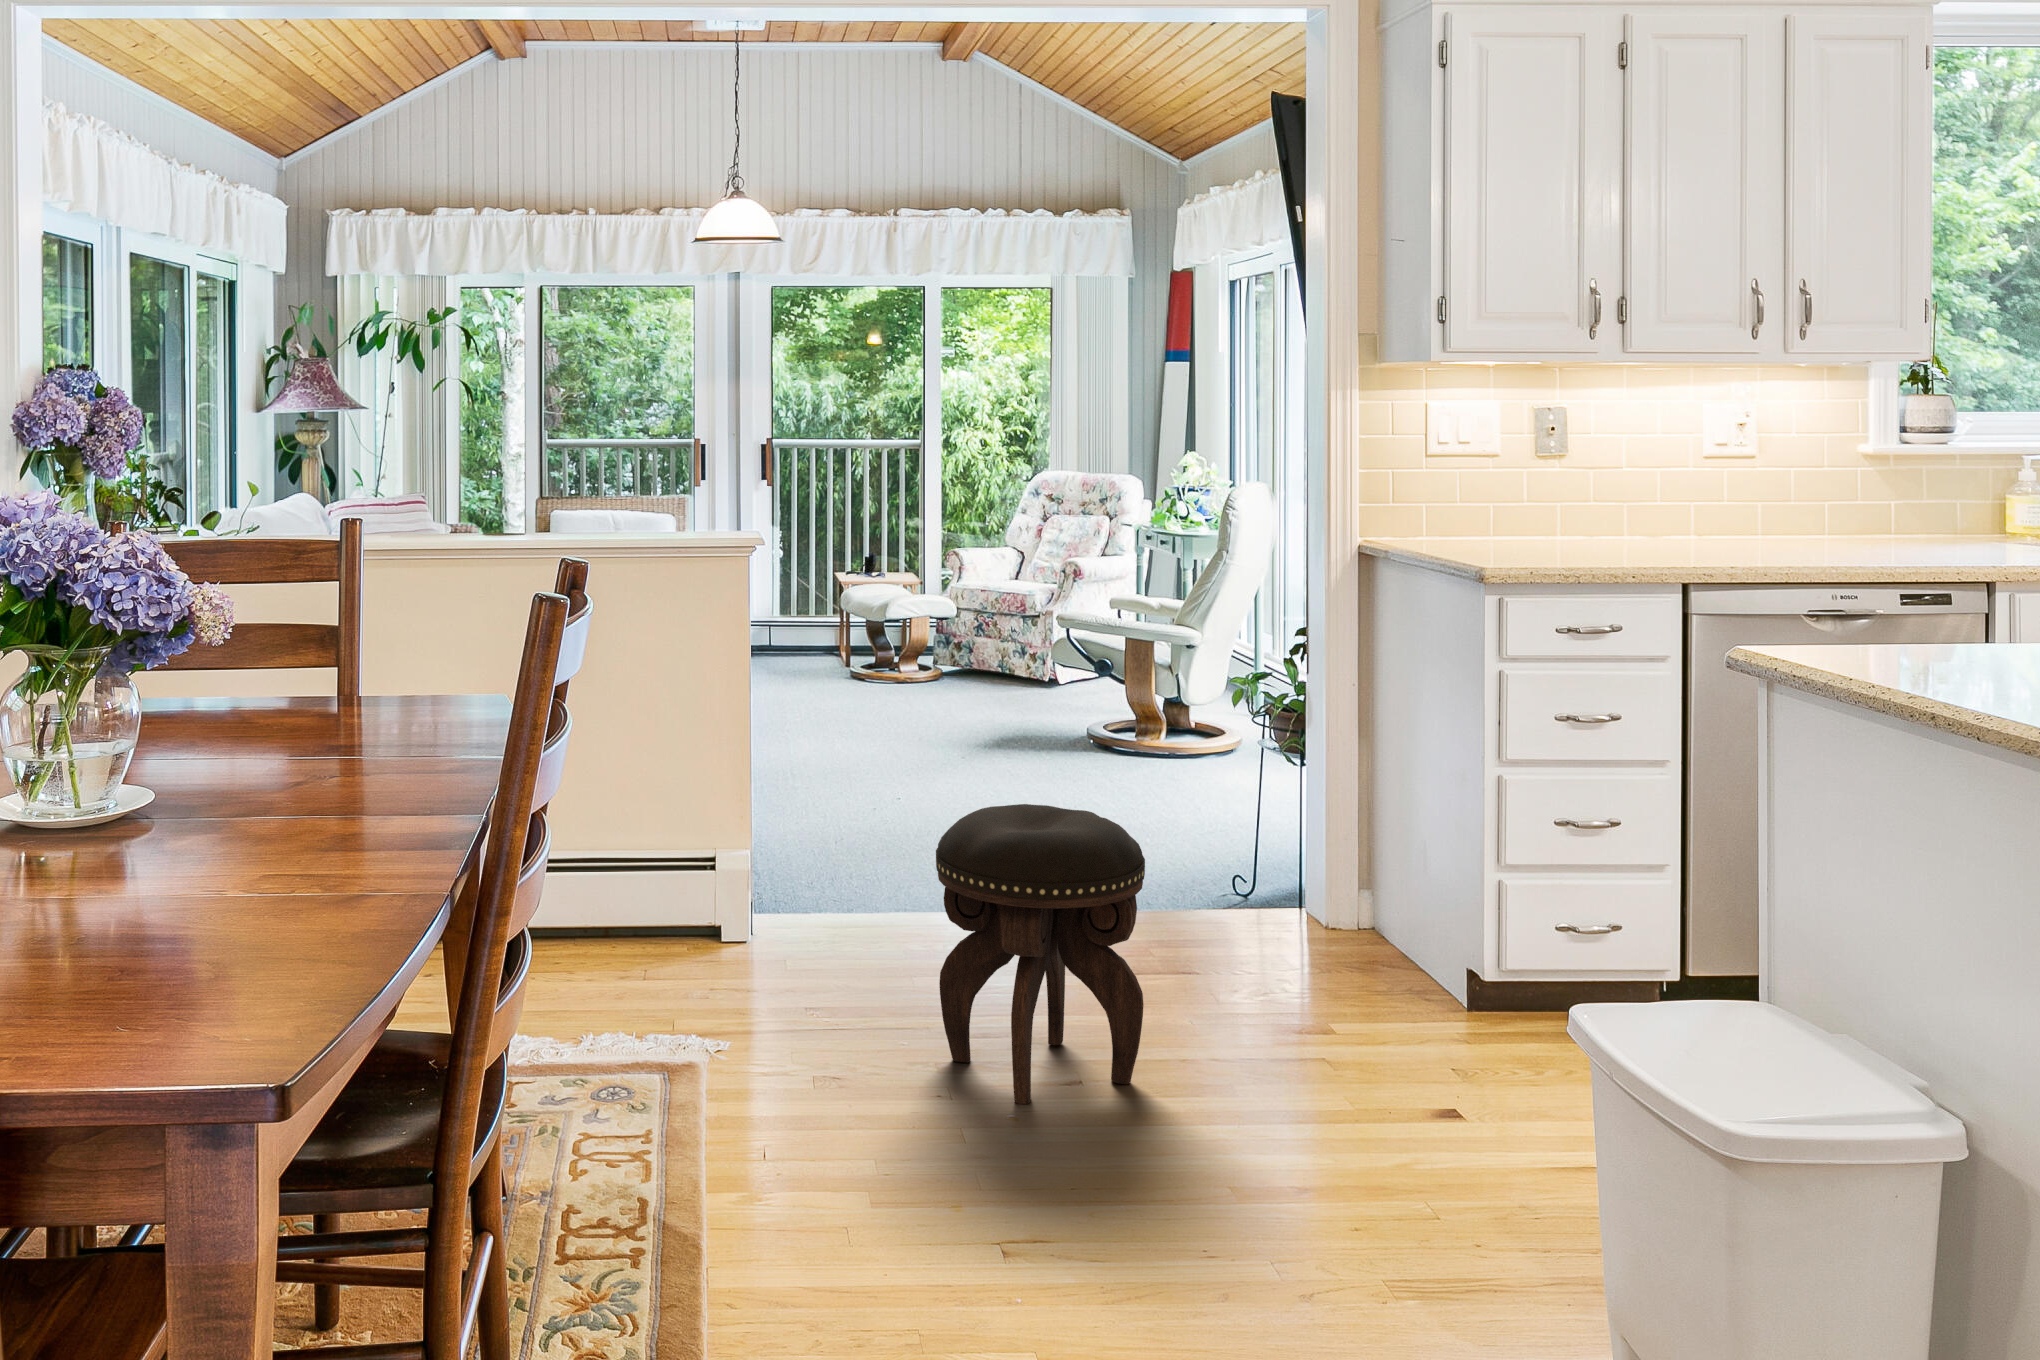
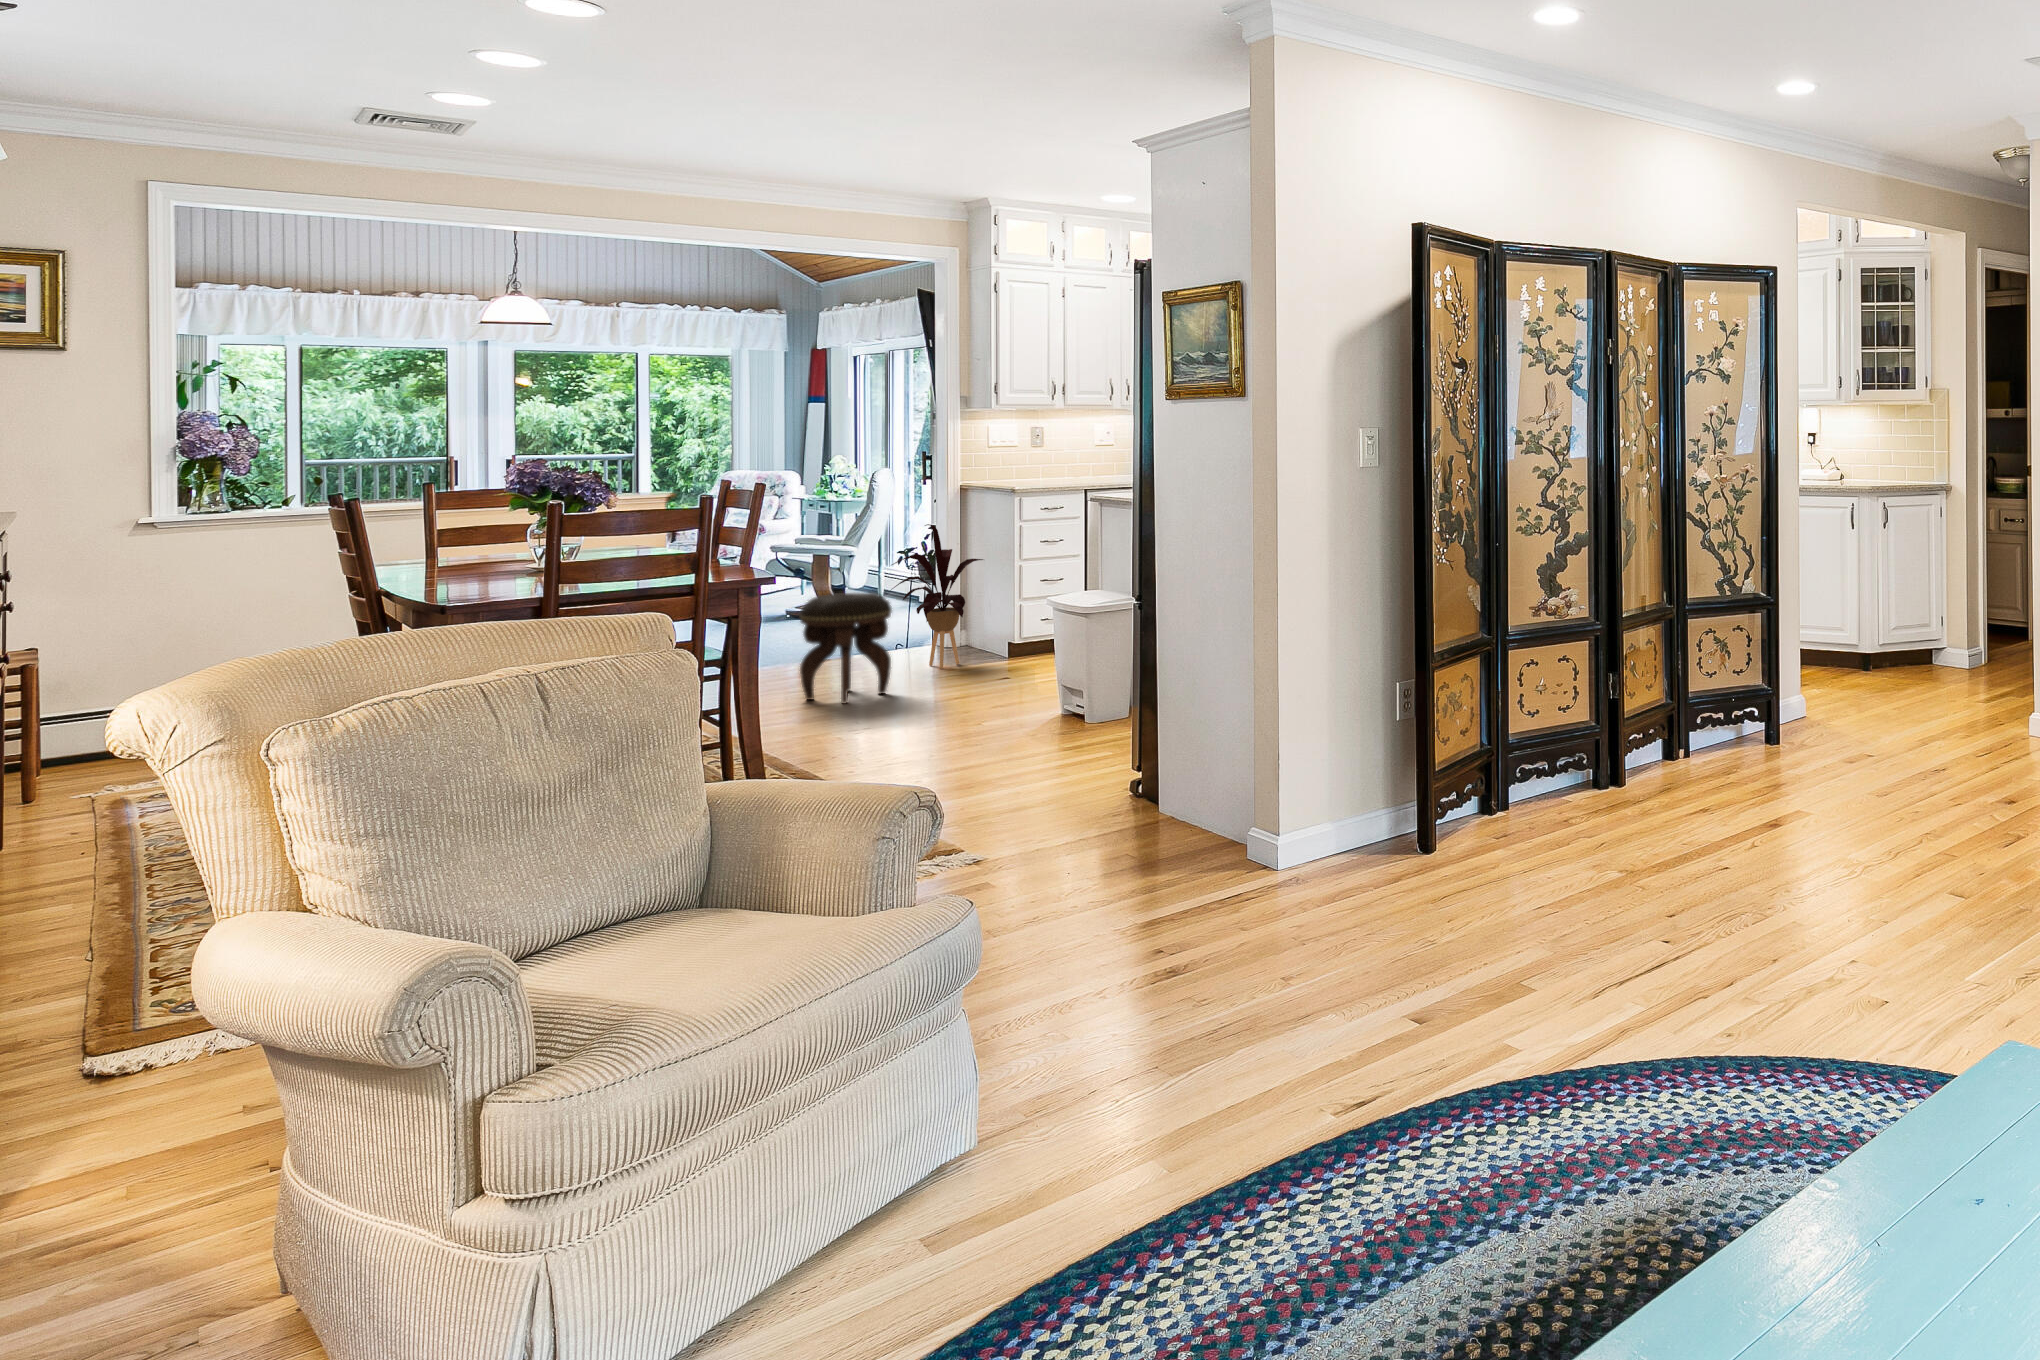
house plant: none [1173,643,1405,999] -> present [891,524,983,669]

